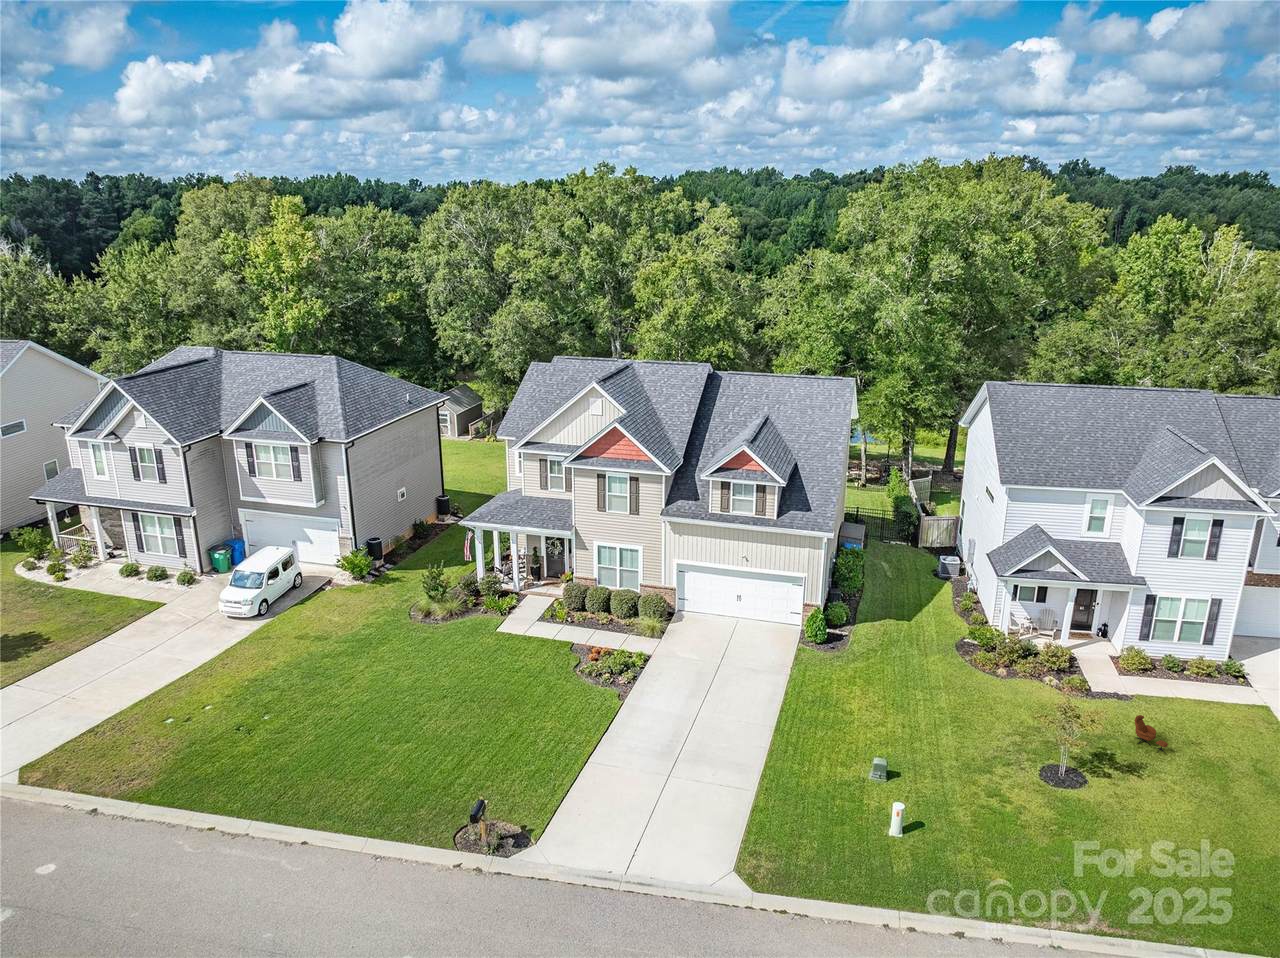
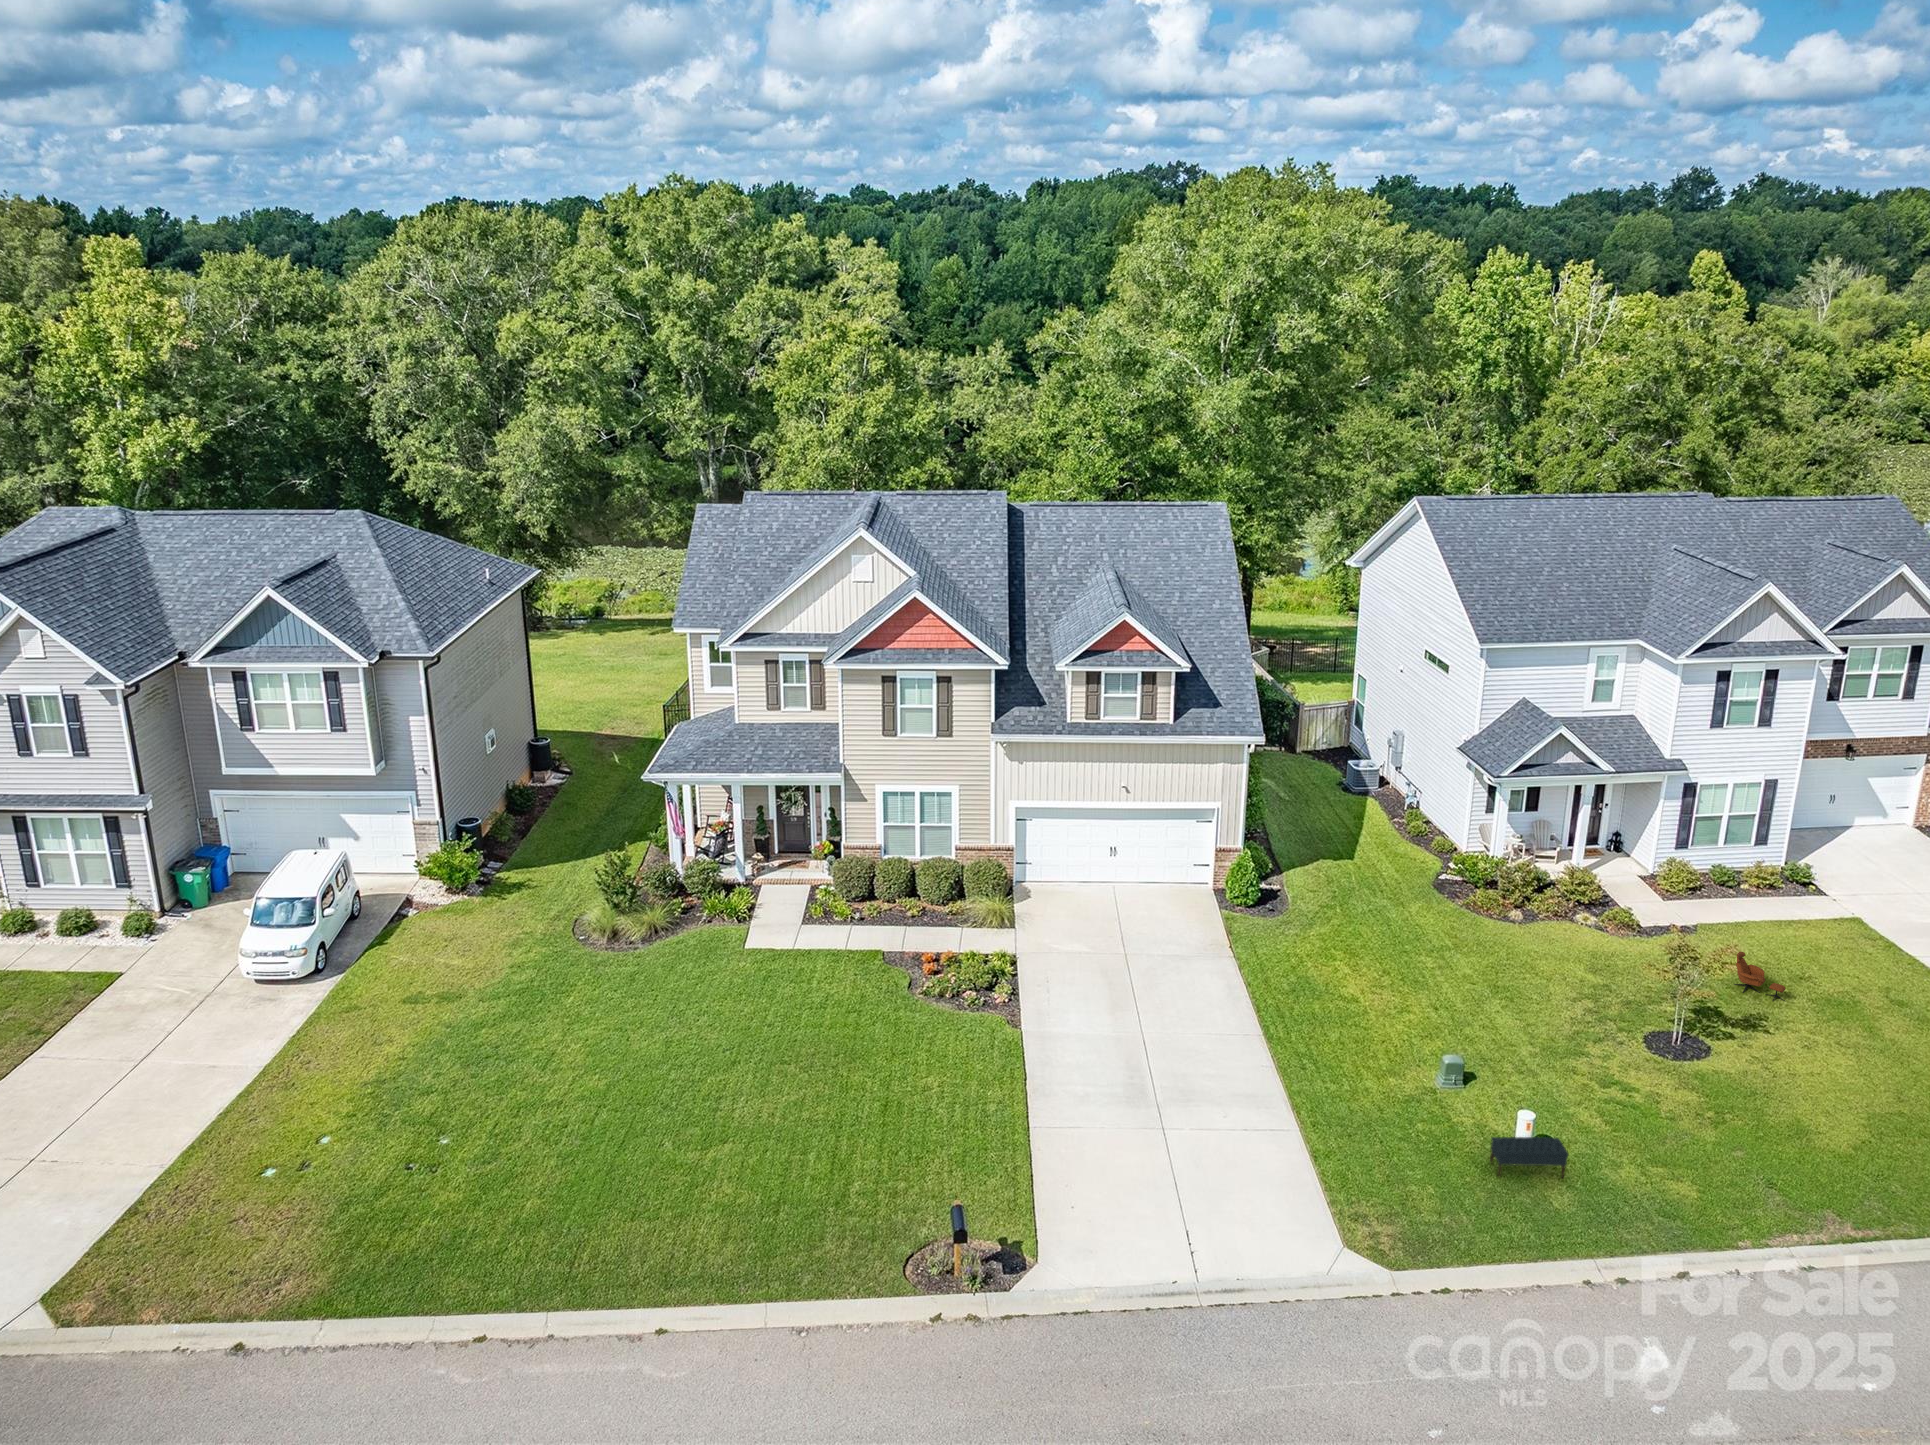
bench: none [884,810,931,845] -> present [1490,1137,1569,1178]

